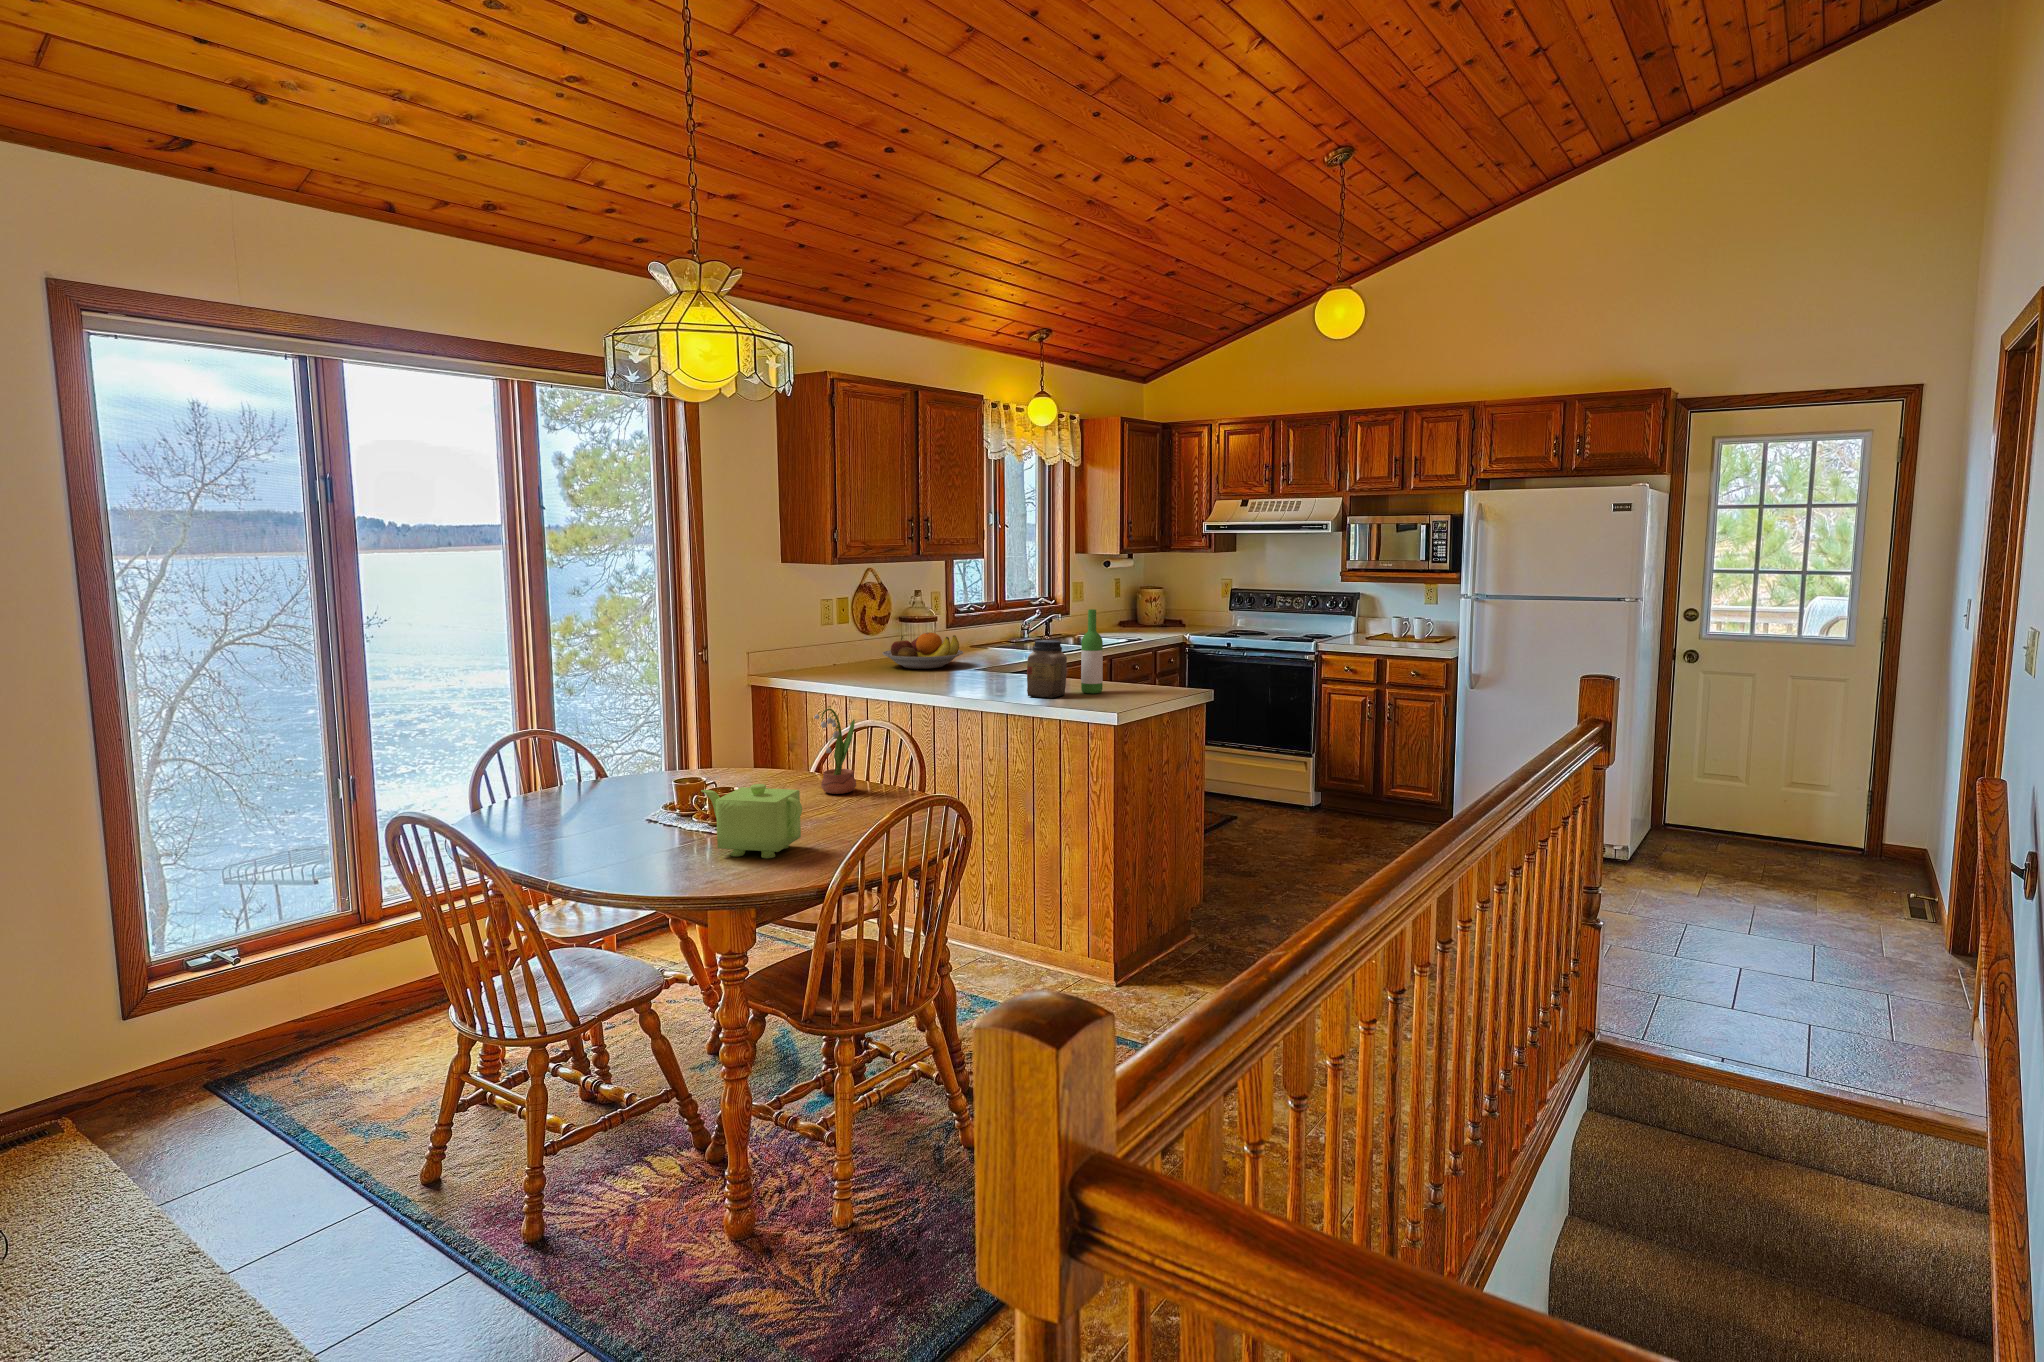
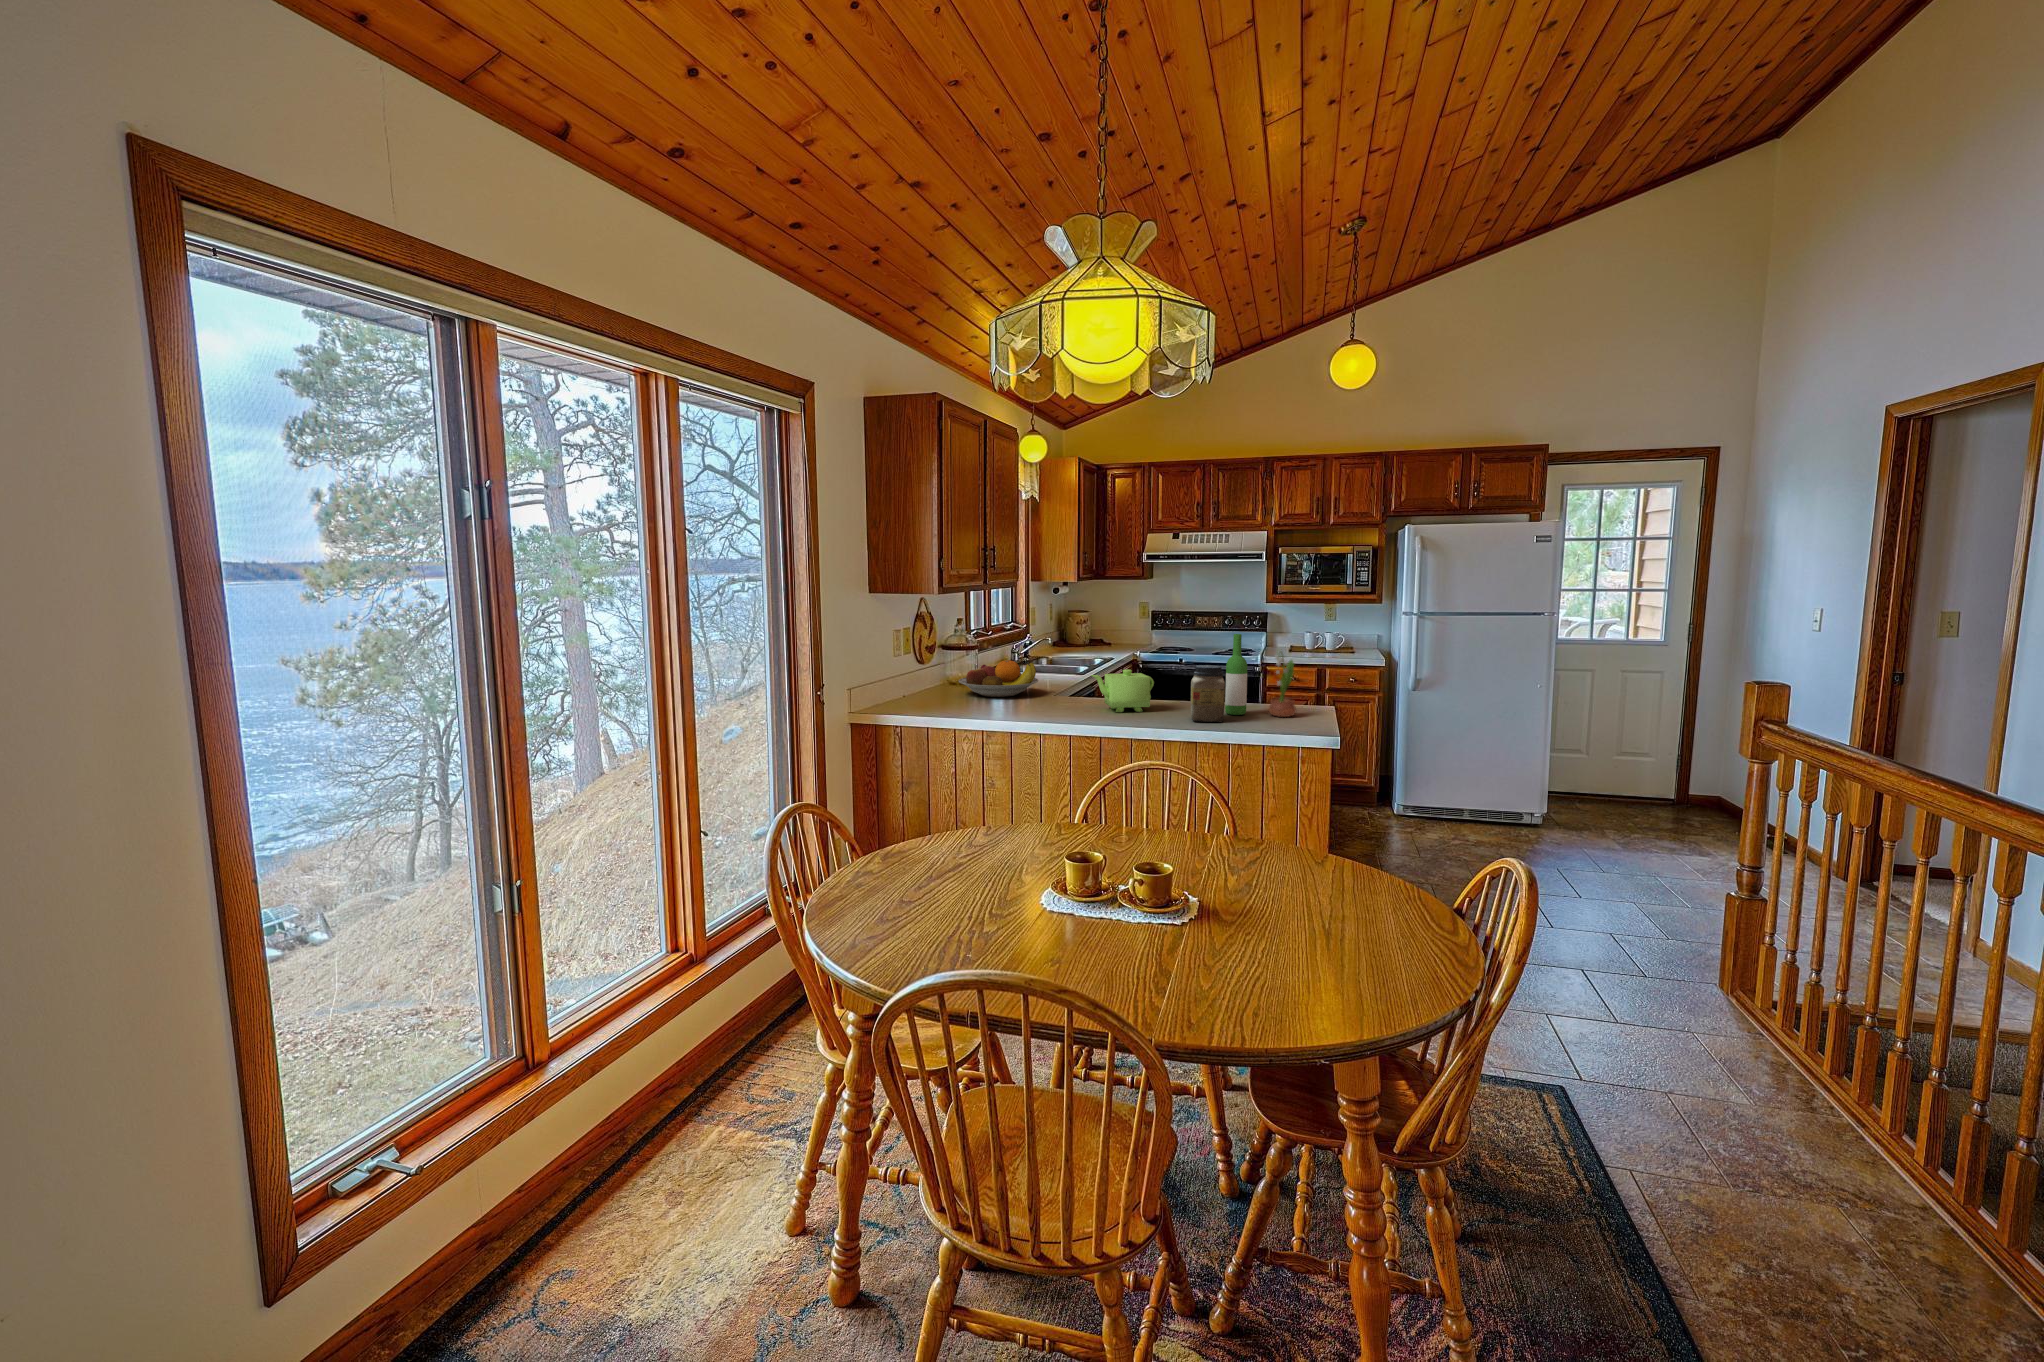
potted flower: present [814,706,856,794] -> present [1269,653,1296,717]
teapot: present [701,784,802,858] -> present [1091,669,1154,712]

